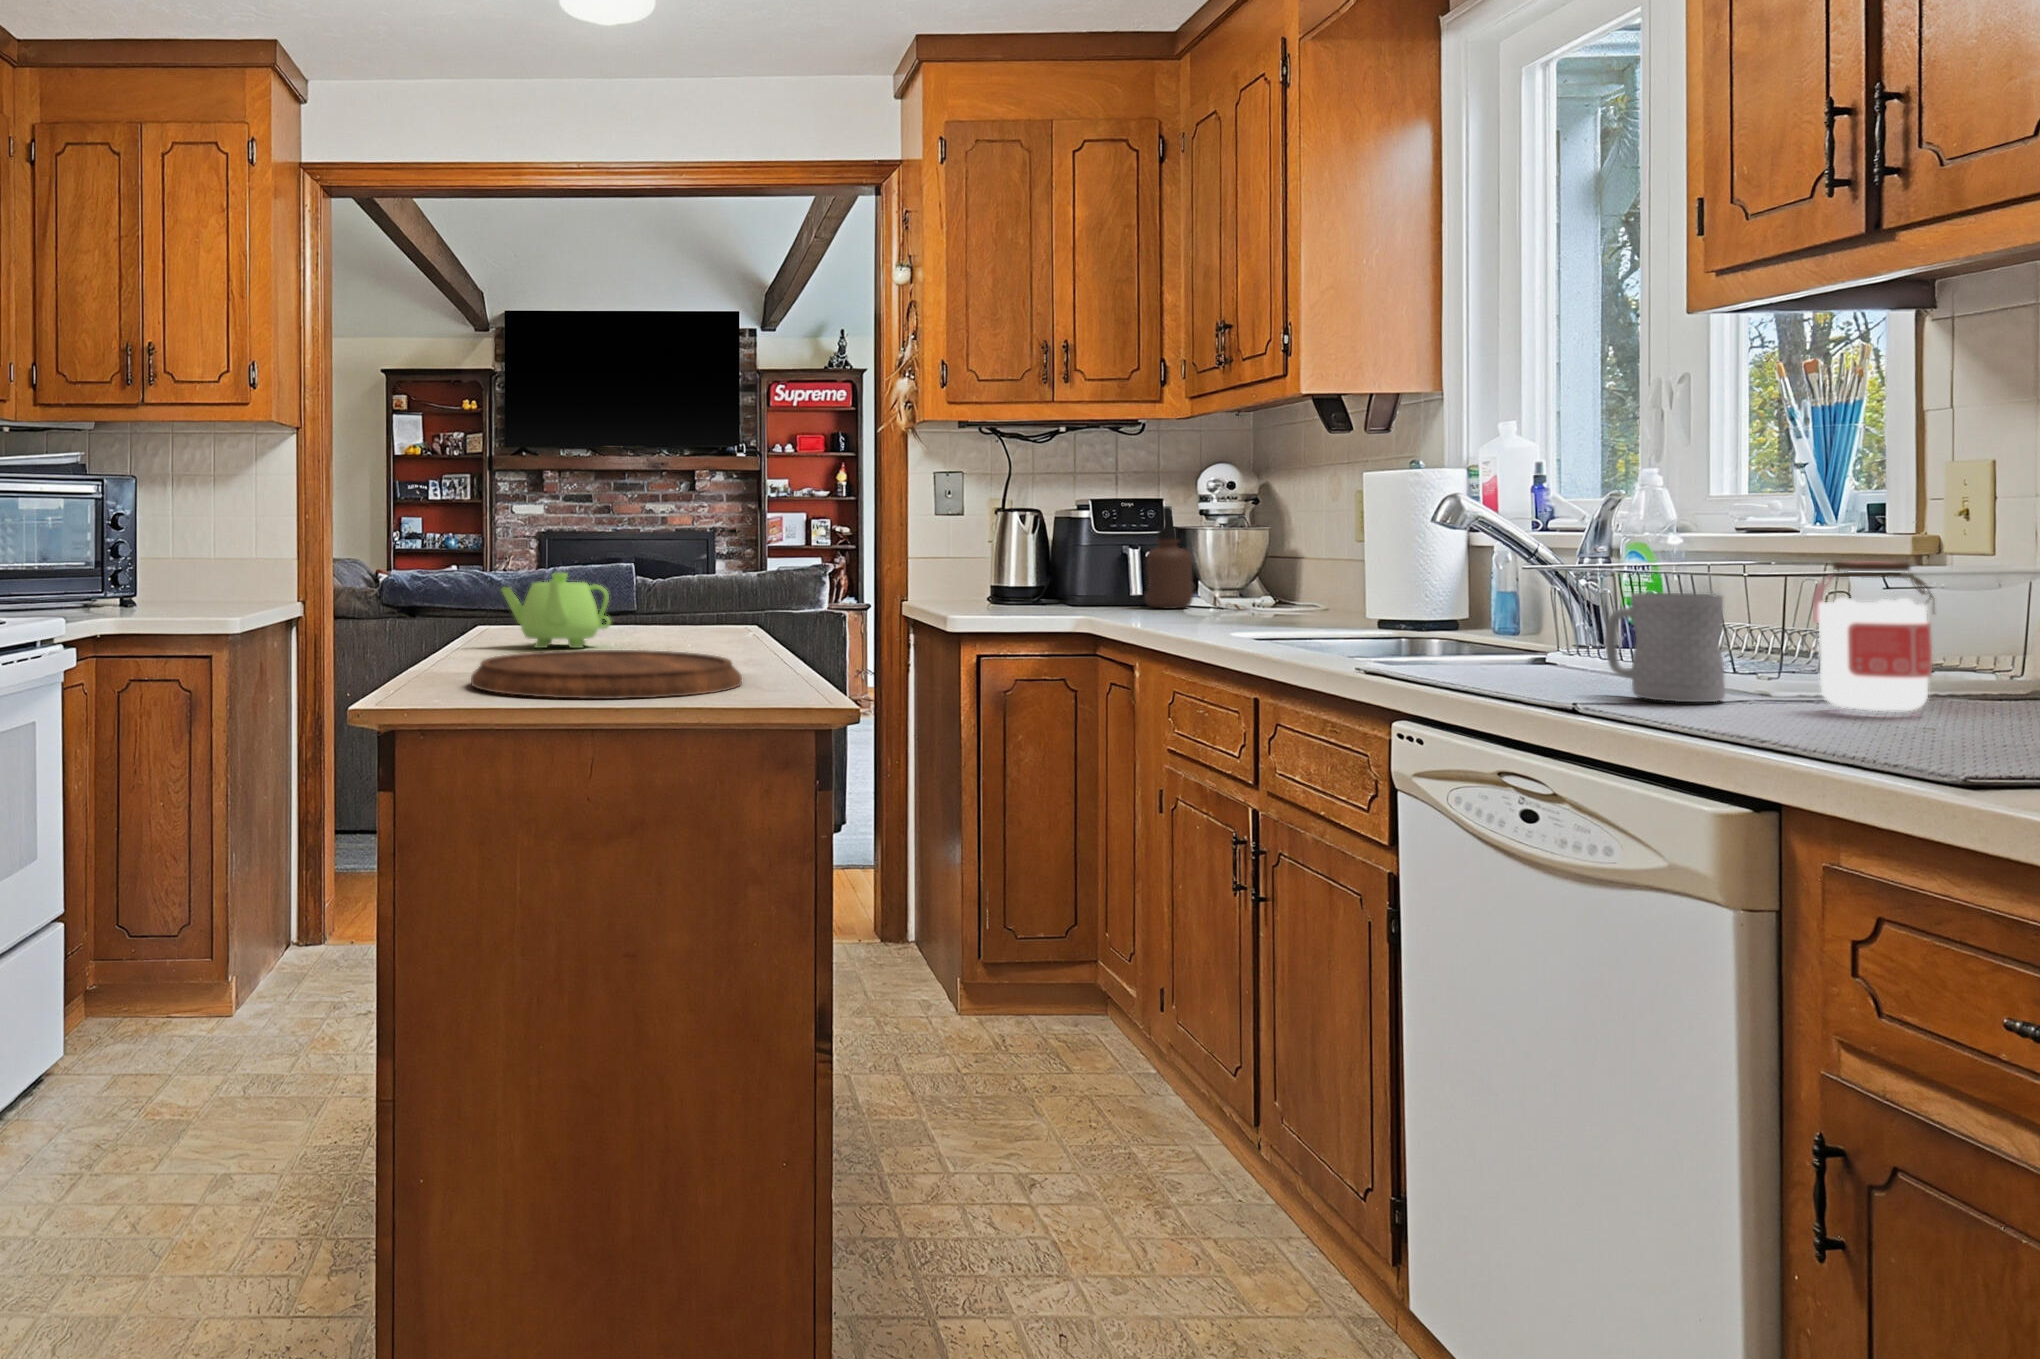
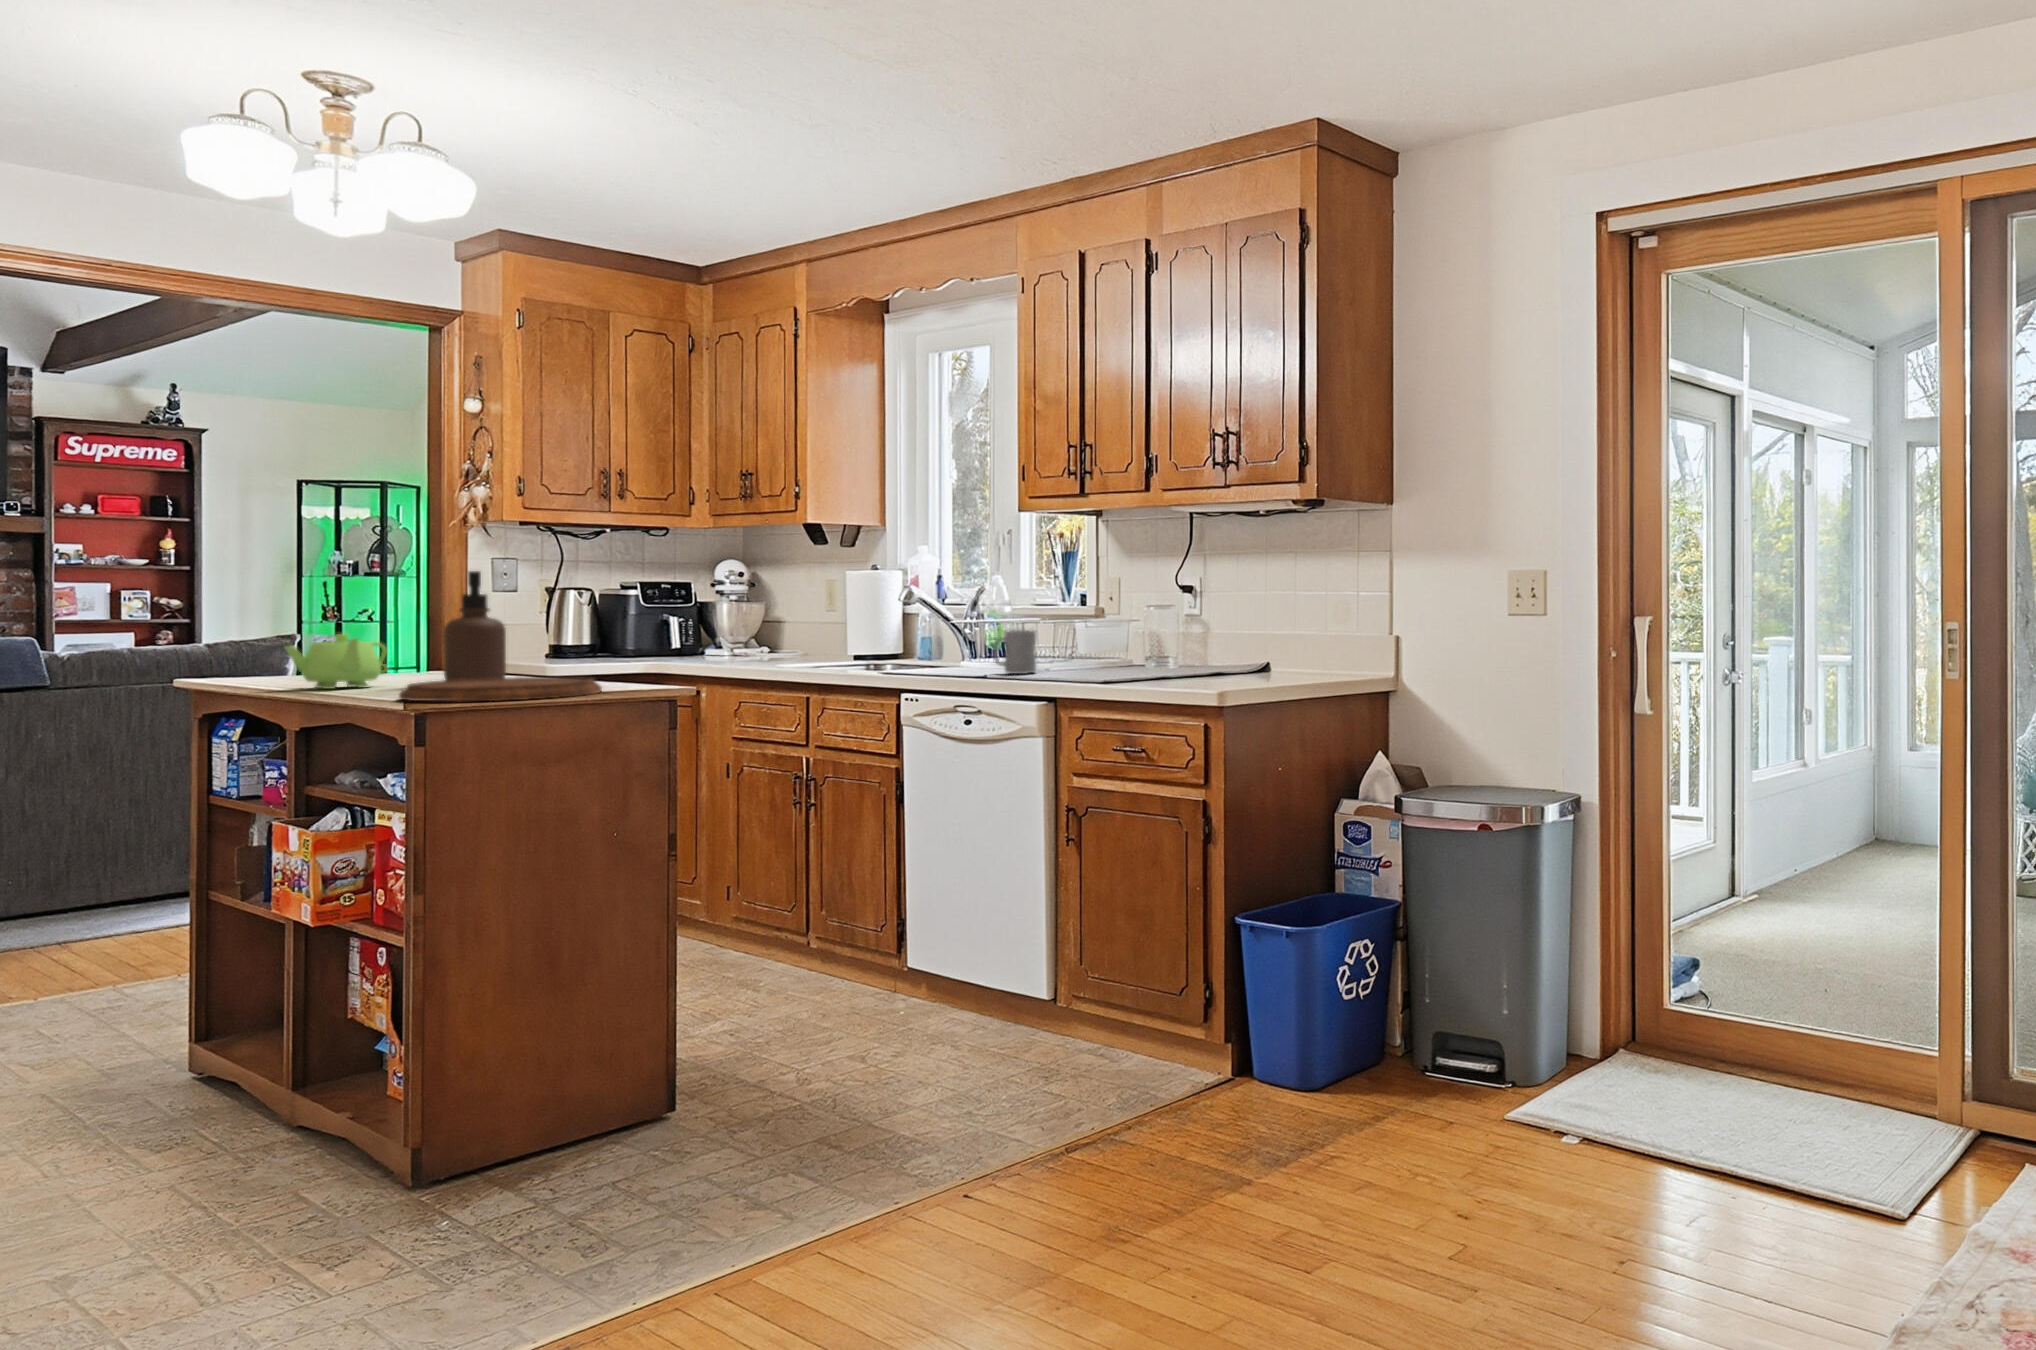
soap dispenser: present [1145,506,1193,609] -> present [443,571,506,680]
jar: present [1813,561,1934,711] -> none [1065,617,1101,672]

